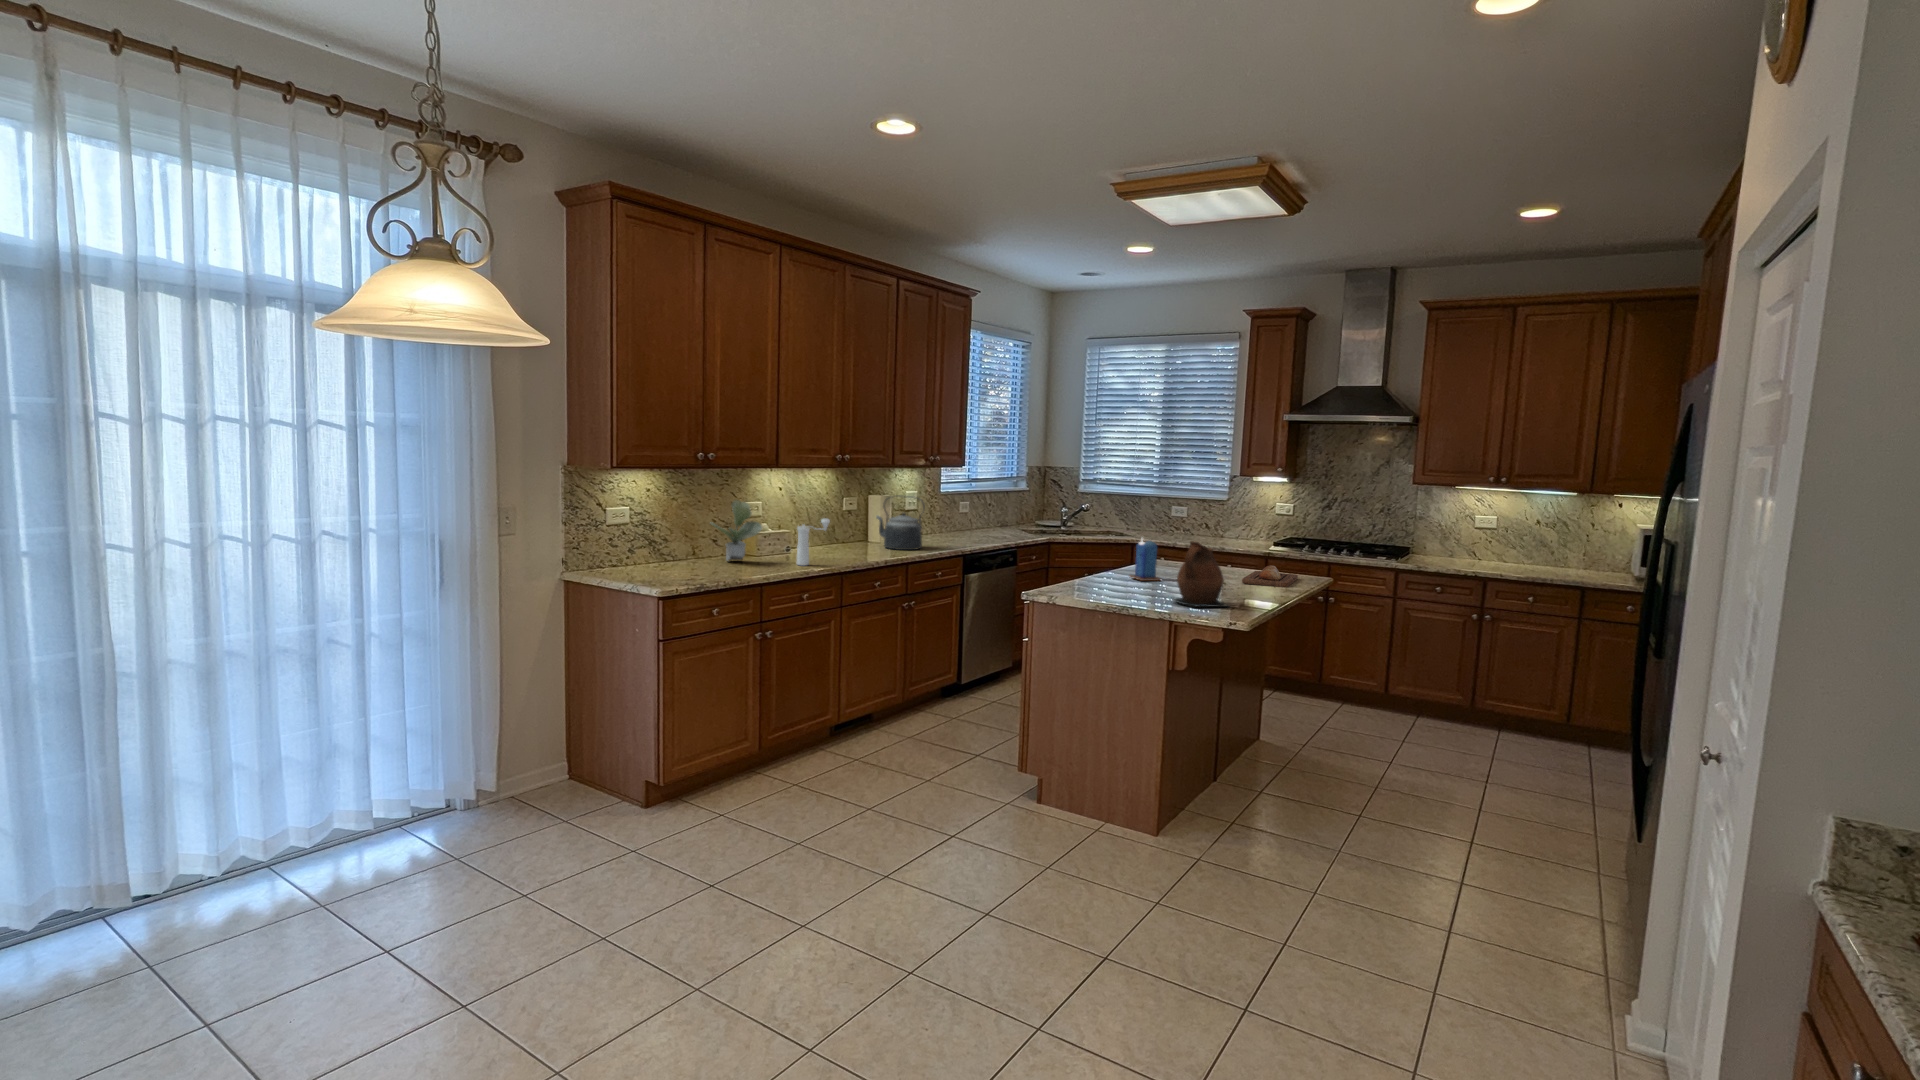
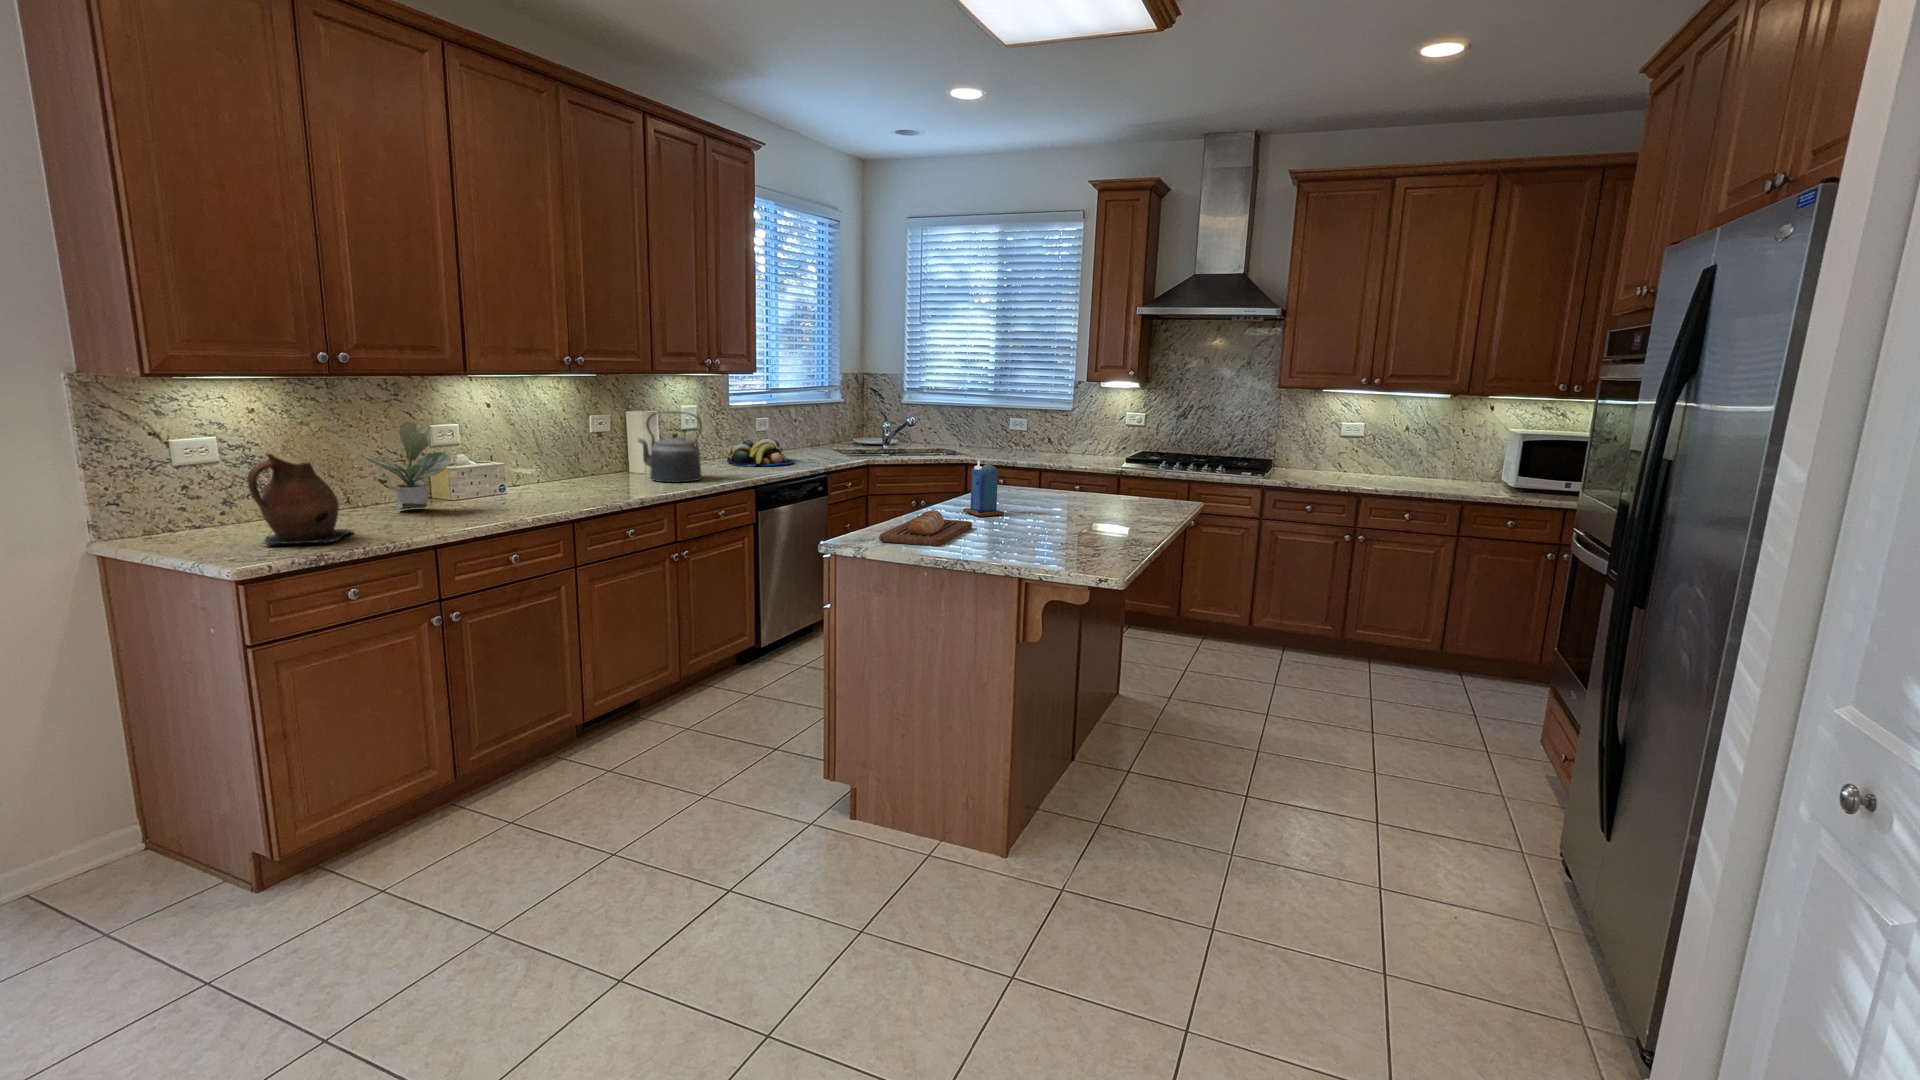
fruit bowl: none [936,518,989,541] -> present [726,438,794,467]
pepper mill: present [797,519,830,565] -> none [502,446,554,513]
ceramic pitcher: present [1174,541,1229,607] -> present [247,453,352,544]
bread loaf: present [1242,565,1298,588] -> present [879,510,972,547]

